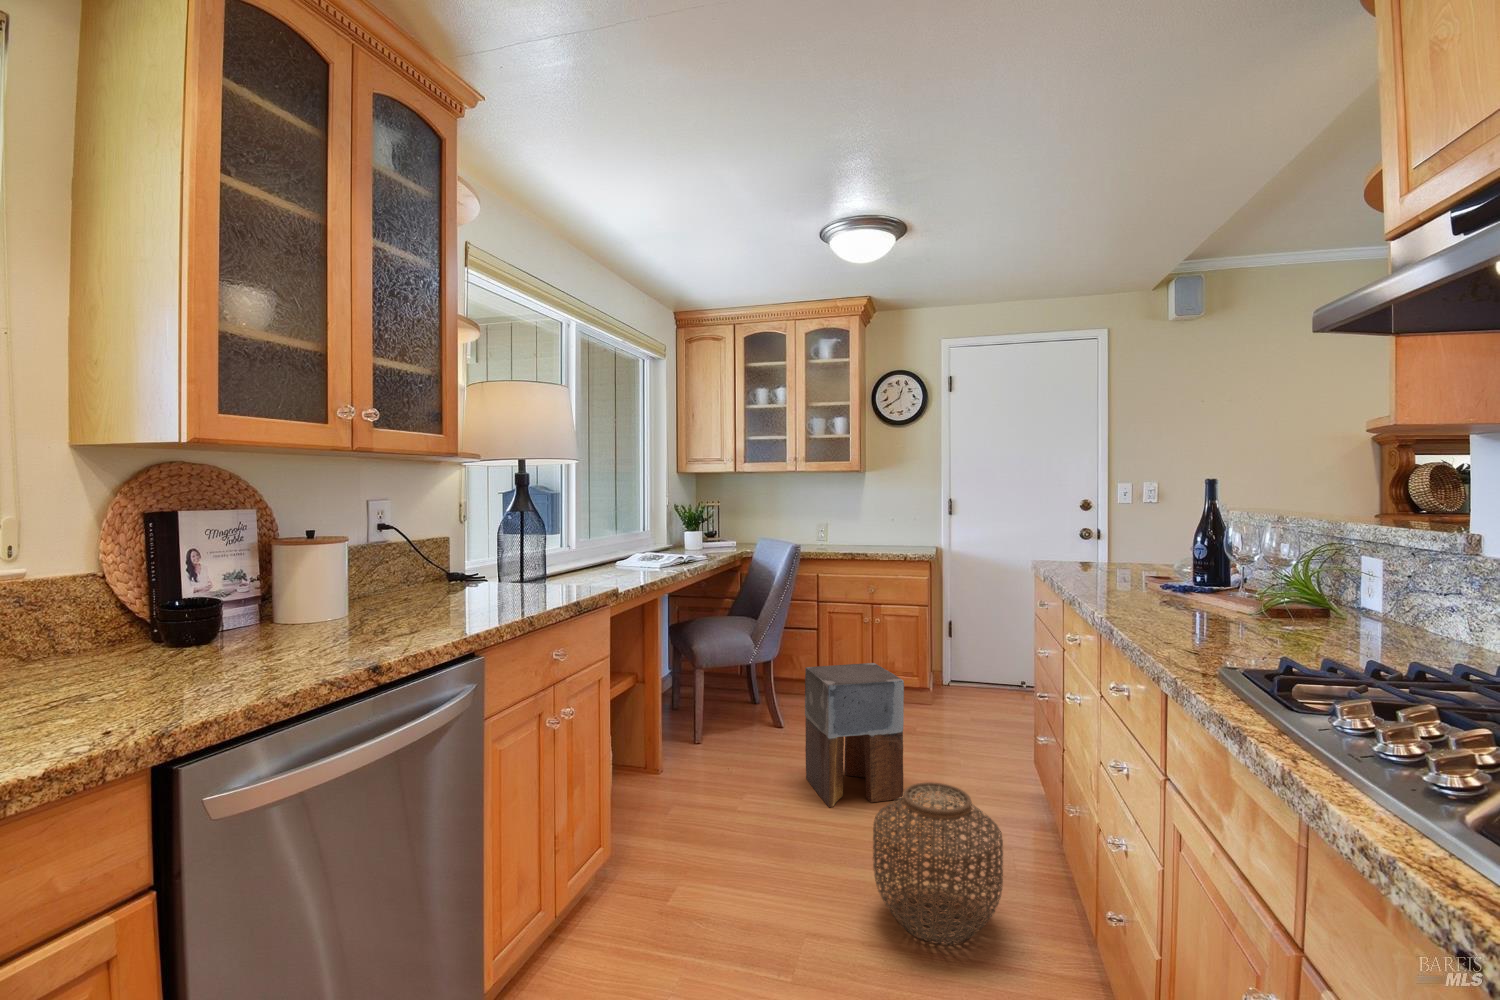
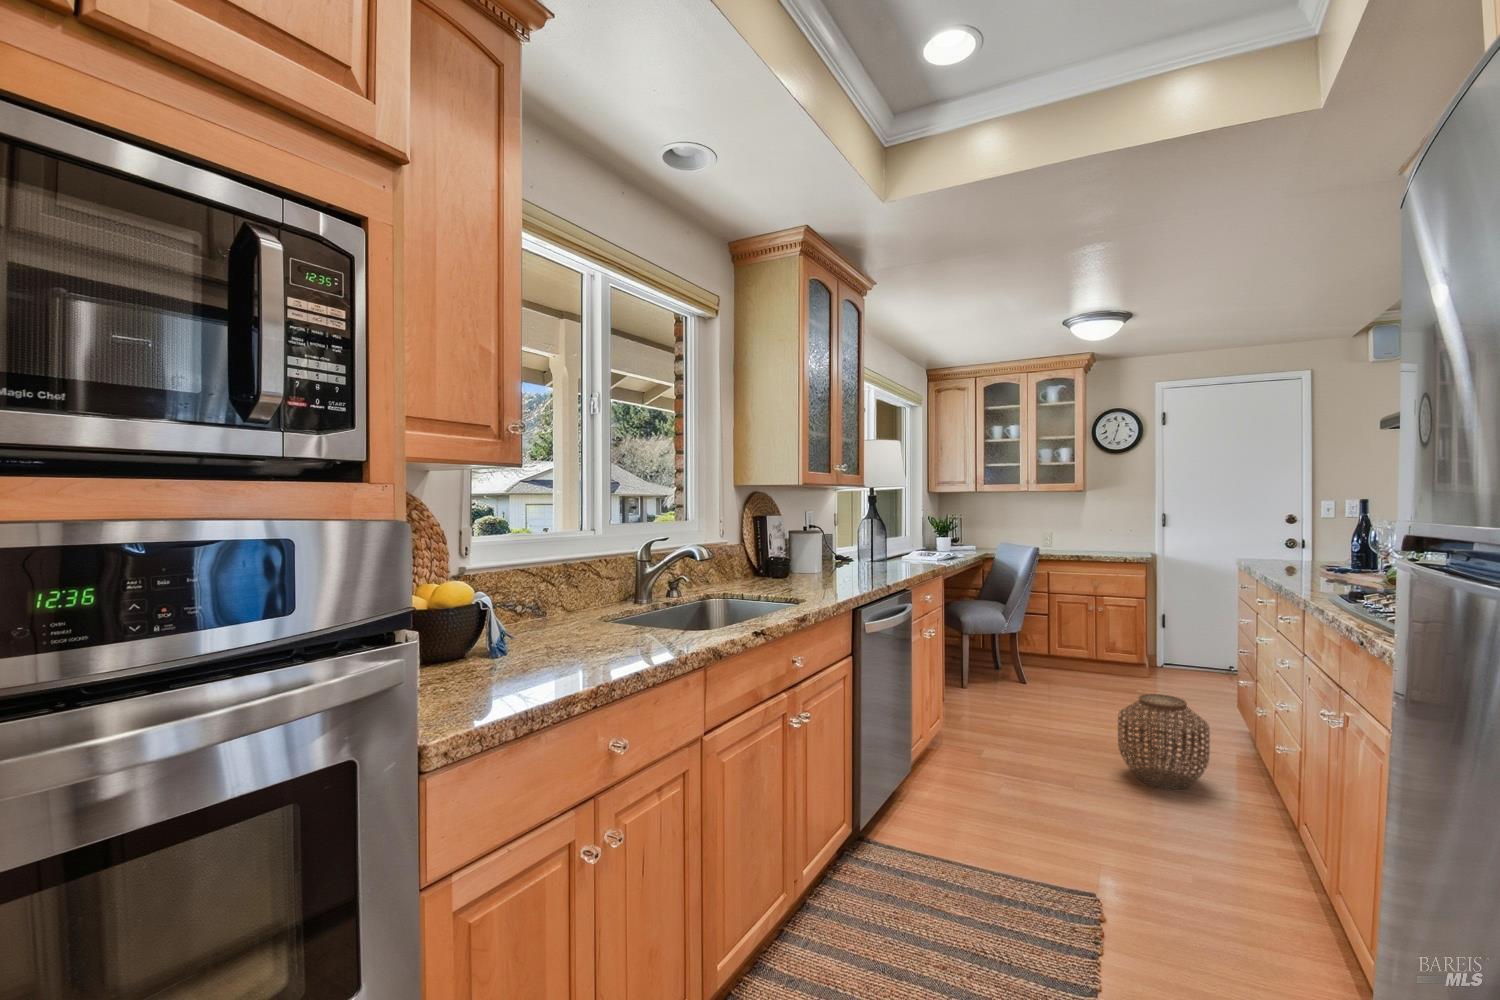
stool: present [805,663,904,807] -> none [1053,632,1131,726]

